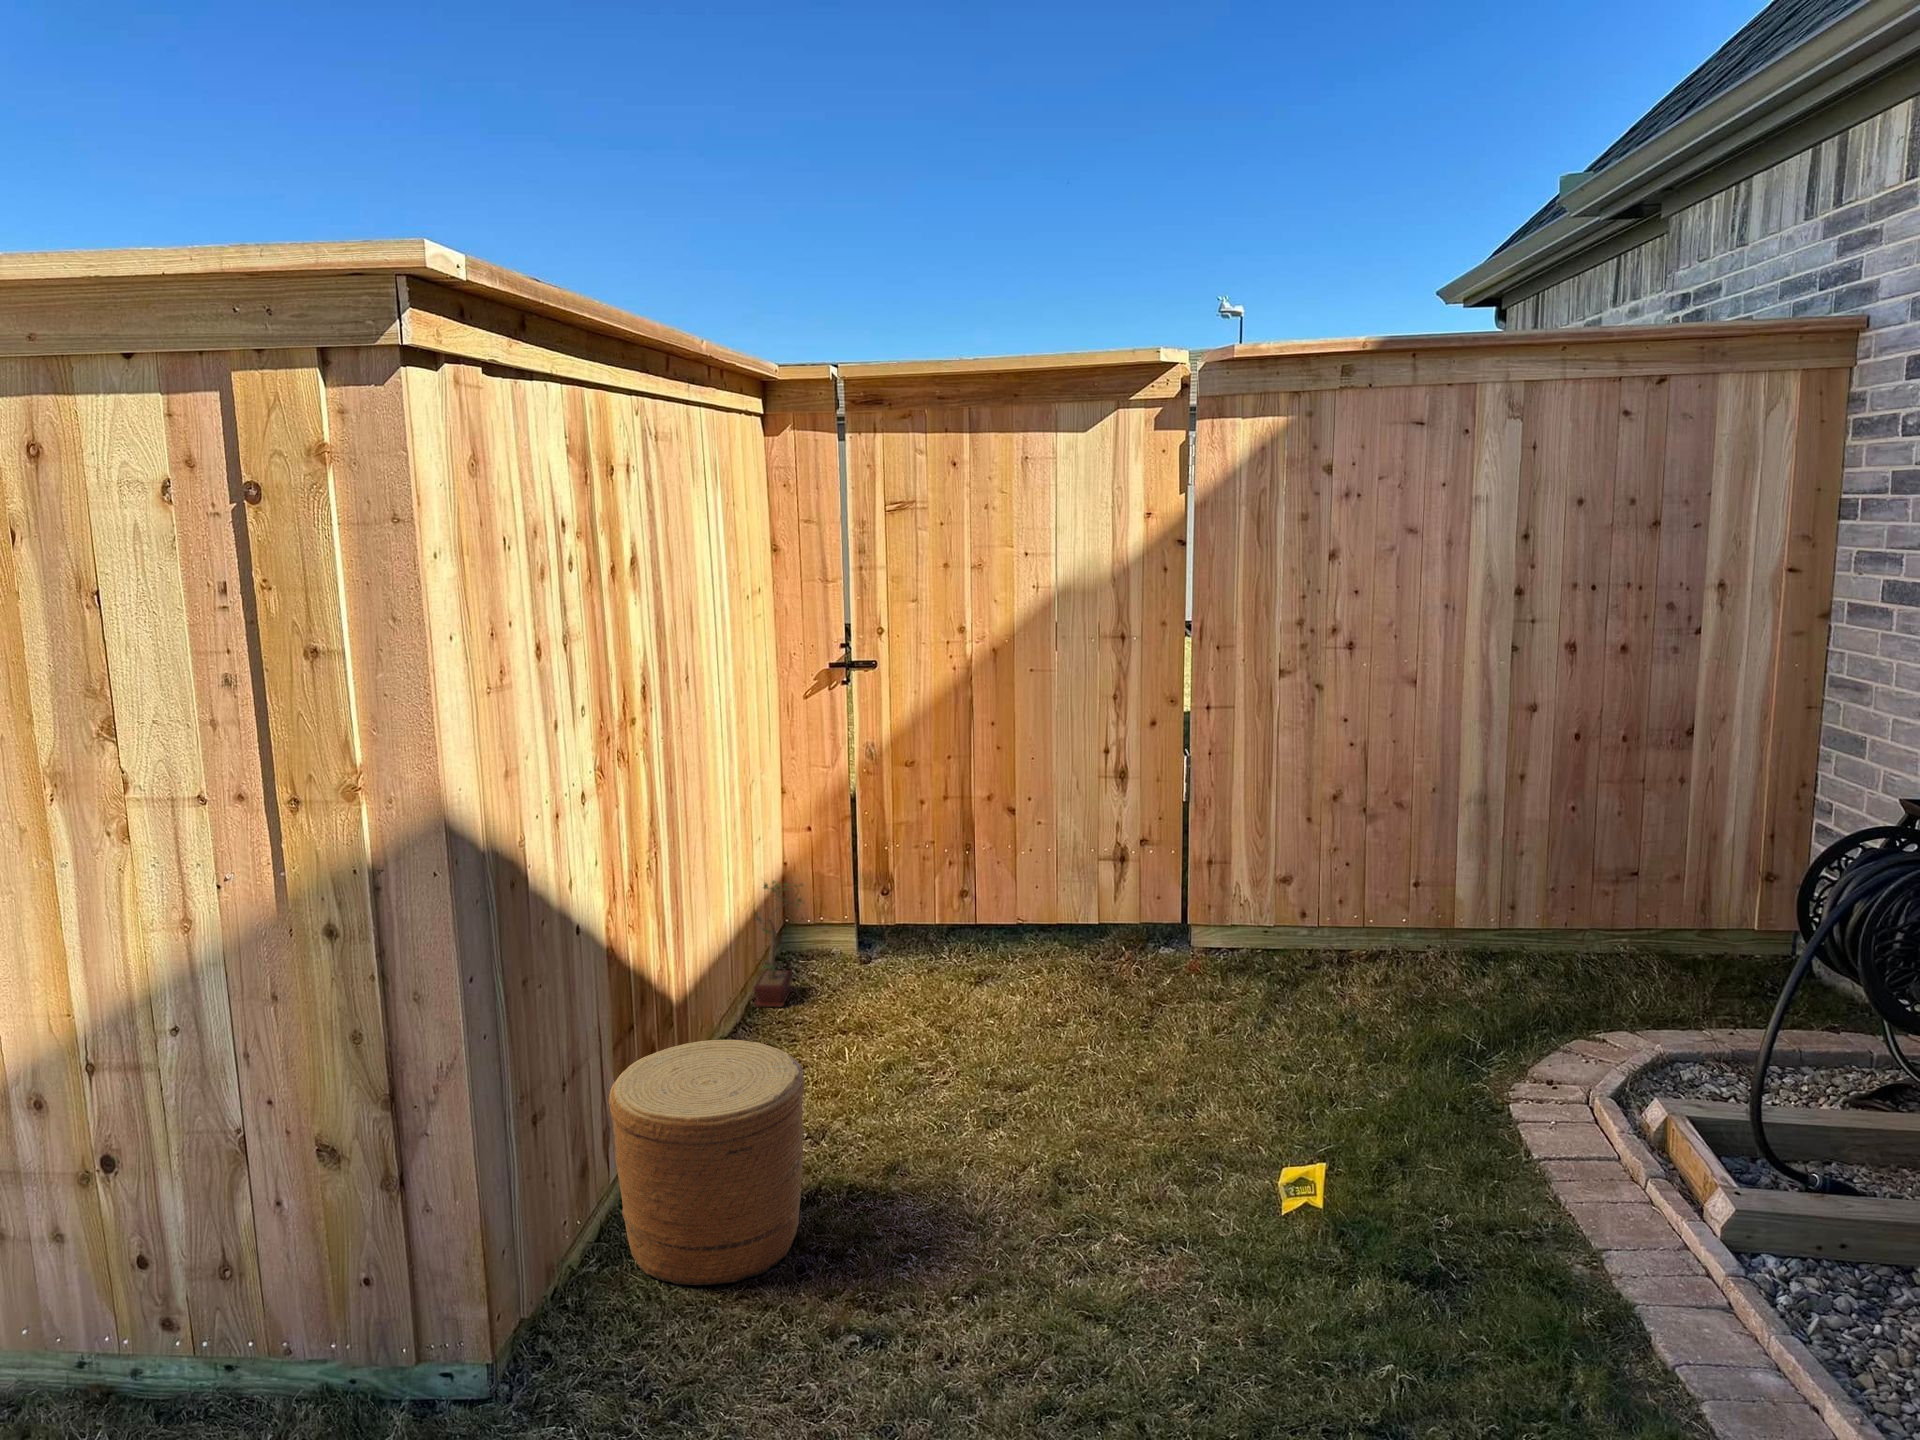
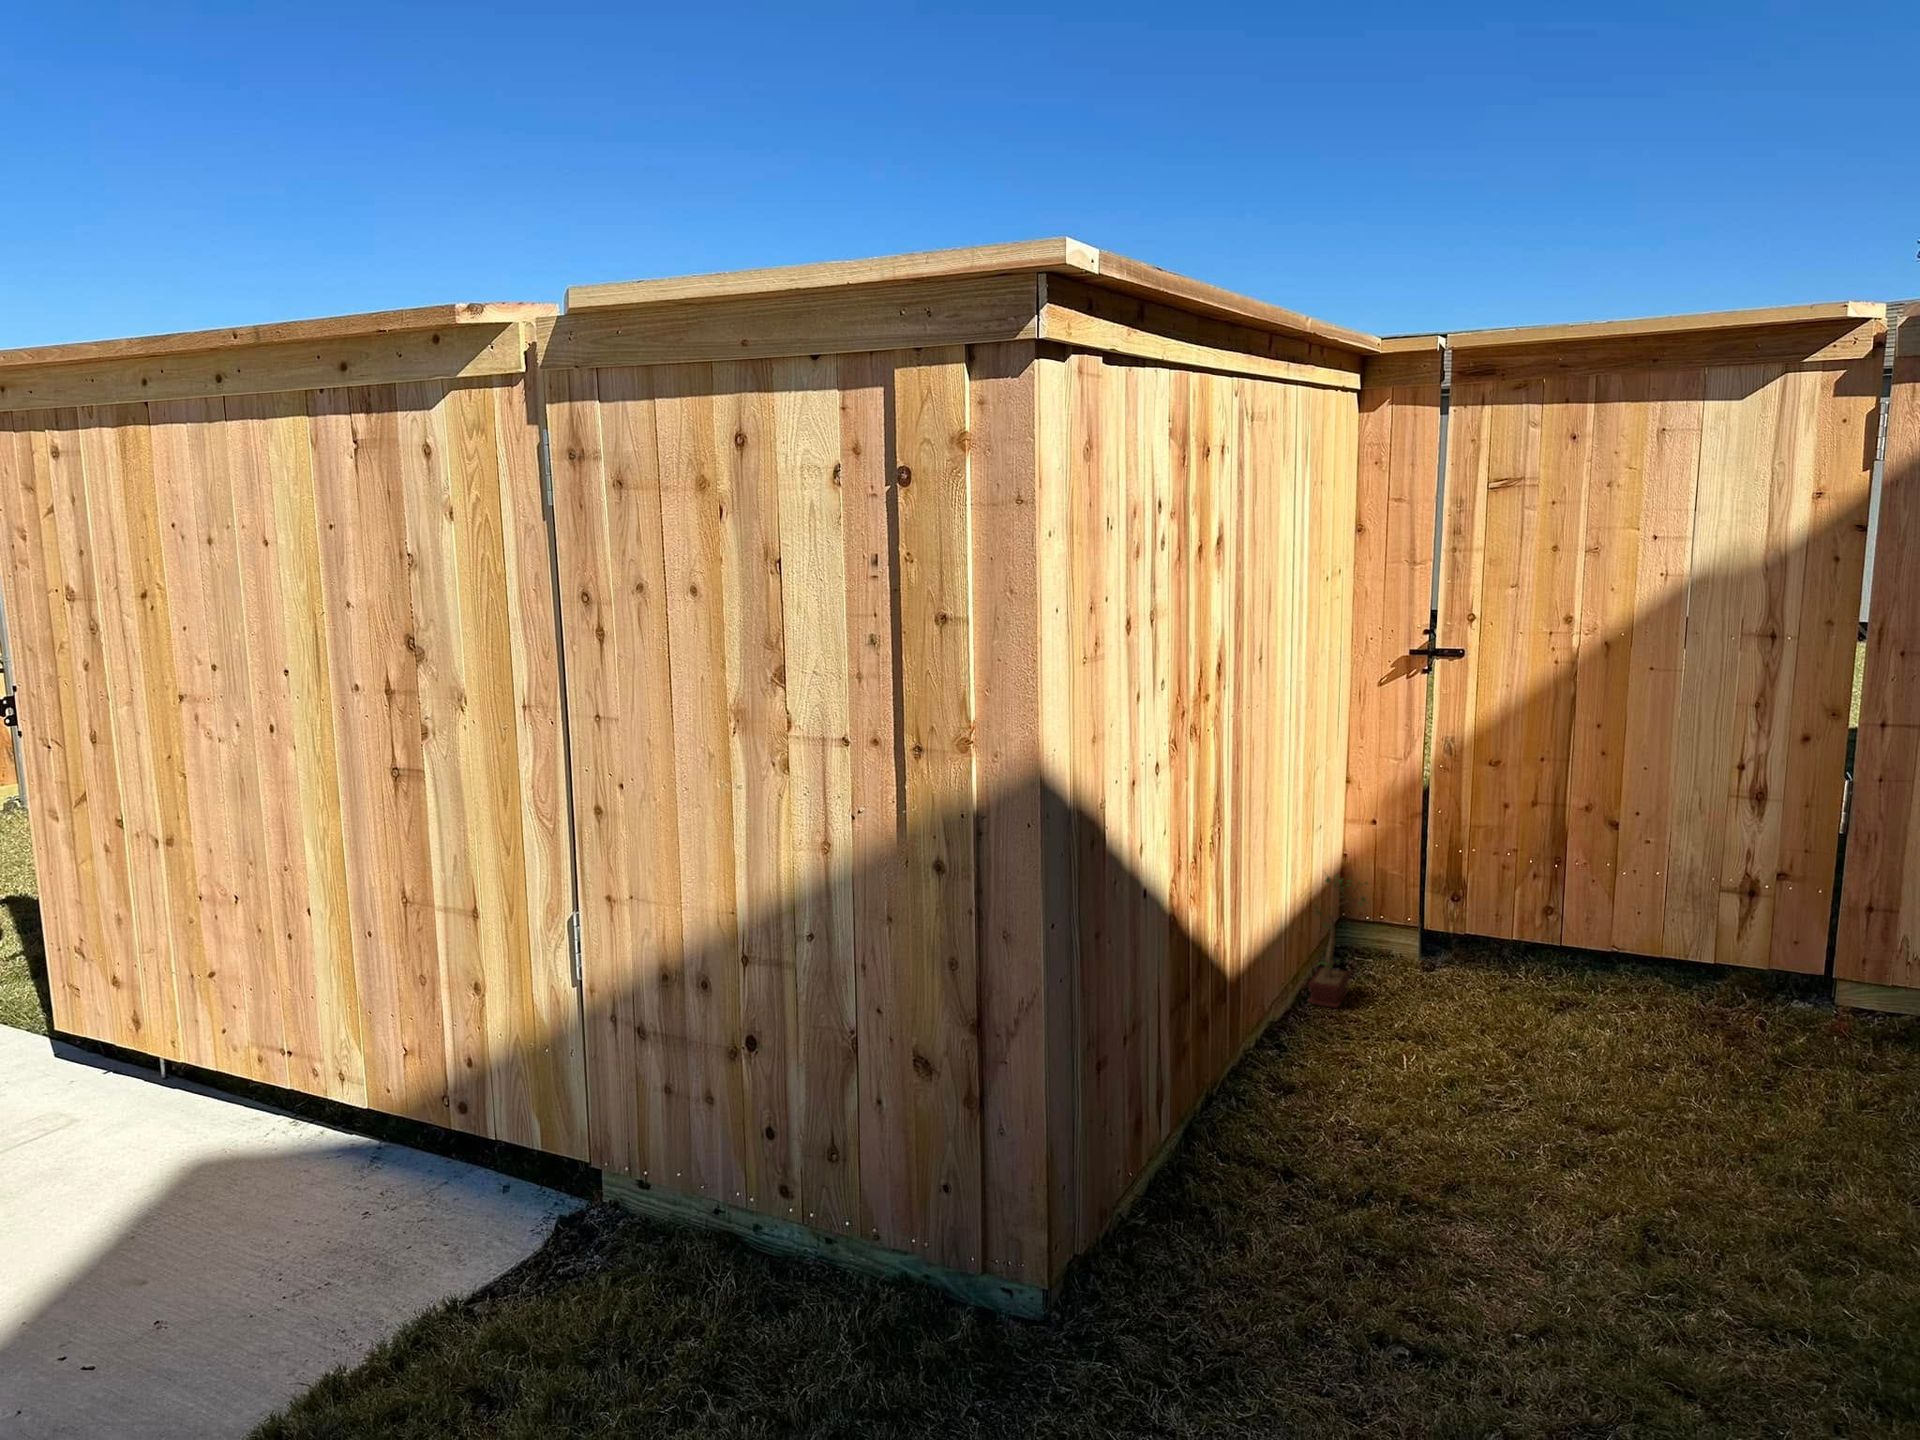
woven basket: present [609,1040,804,1285] -> none [1166,1024,1363,1268]

